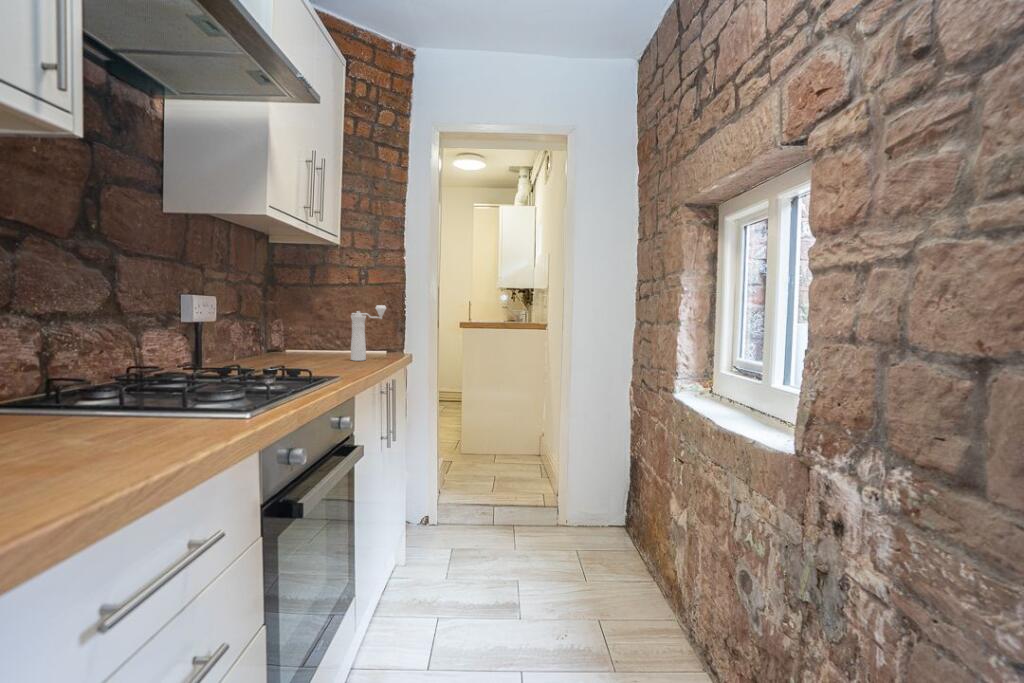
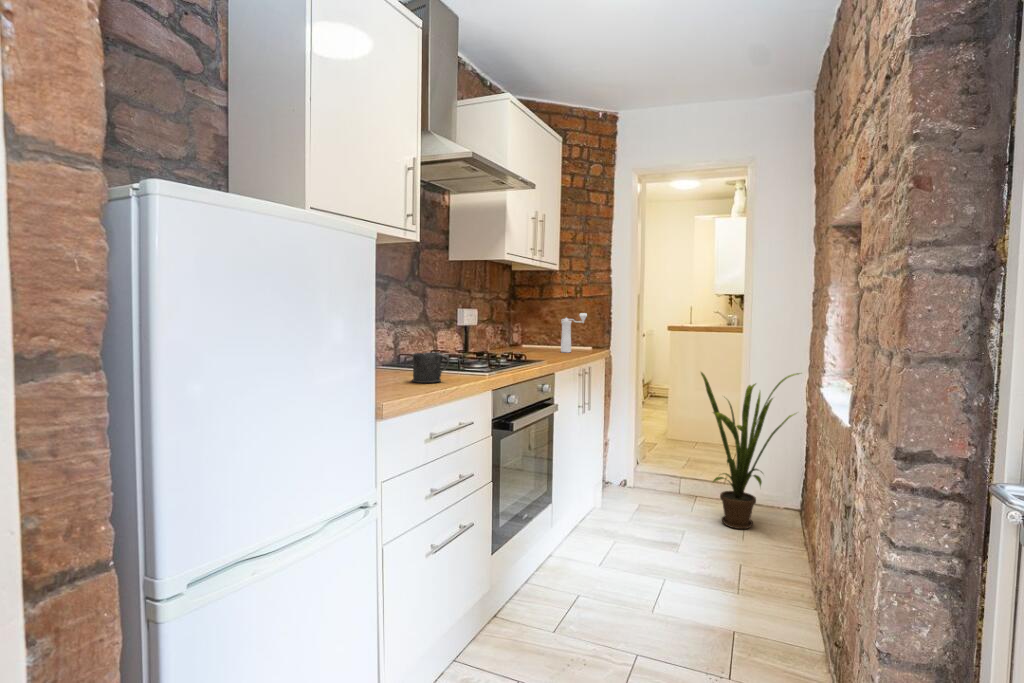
house plant: none [533,376,644,567] -> present [701,372,800,529]
mug: none [68,378,168,451] -> present [412,353,449,383]

